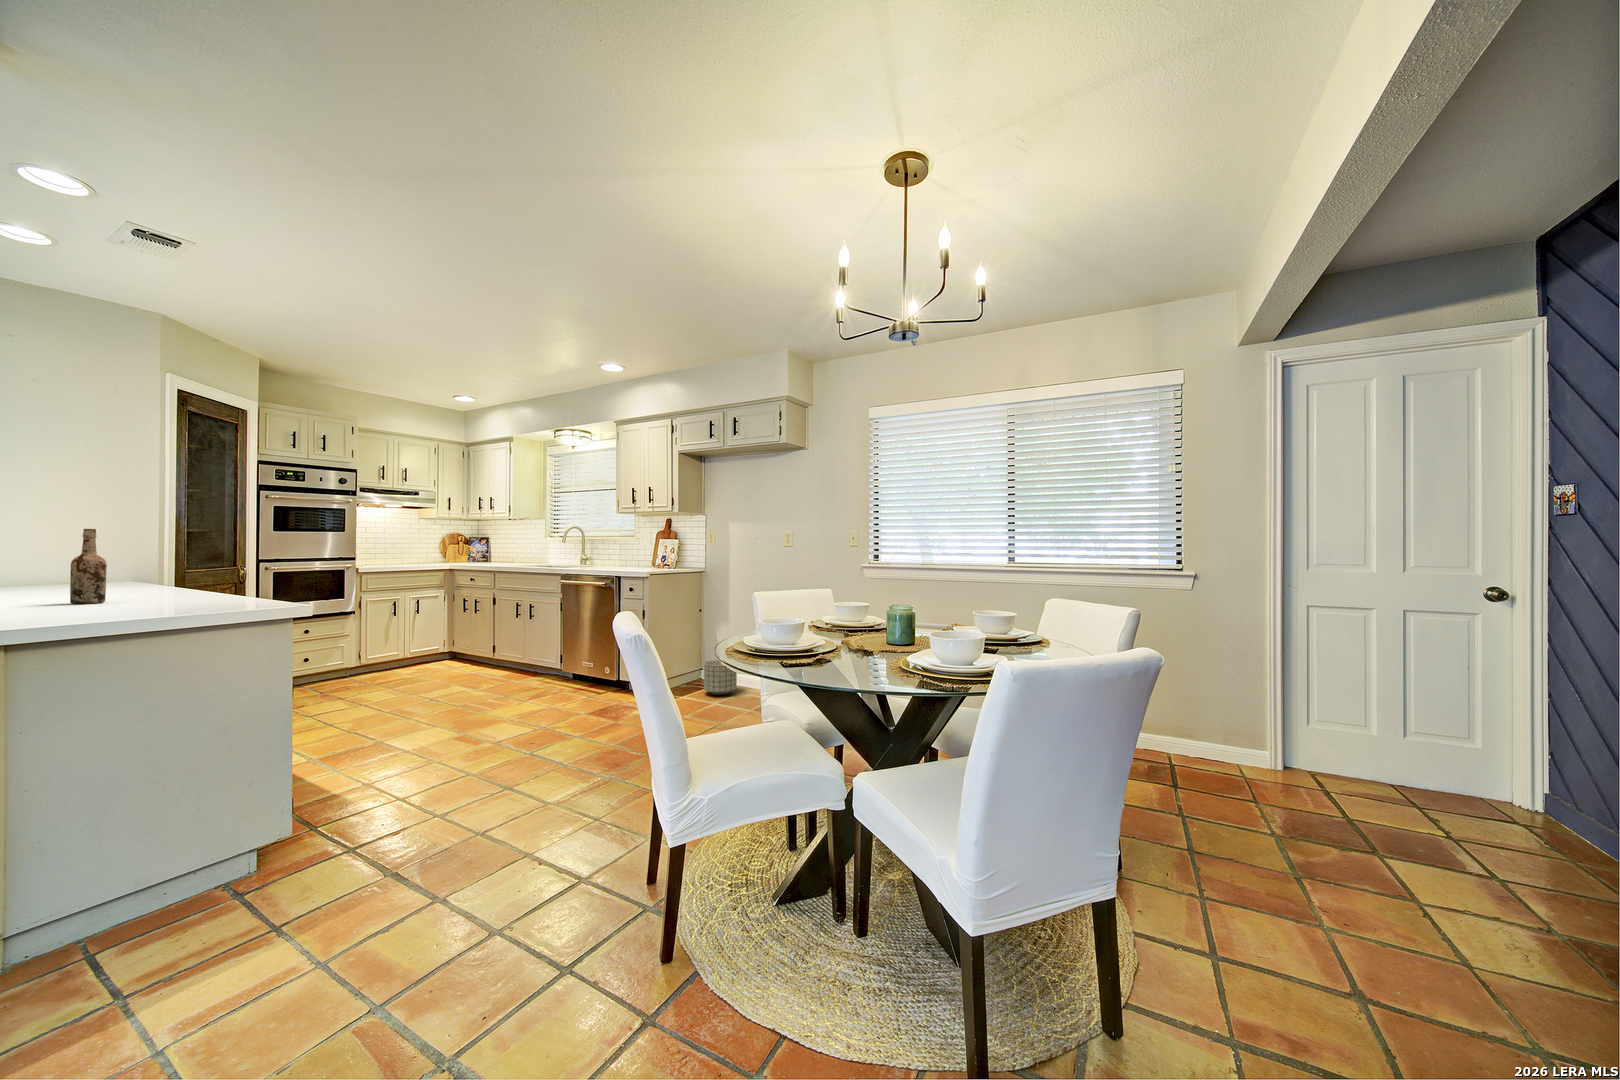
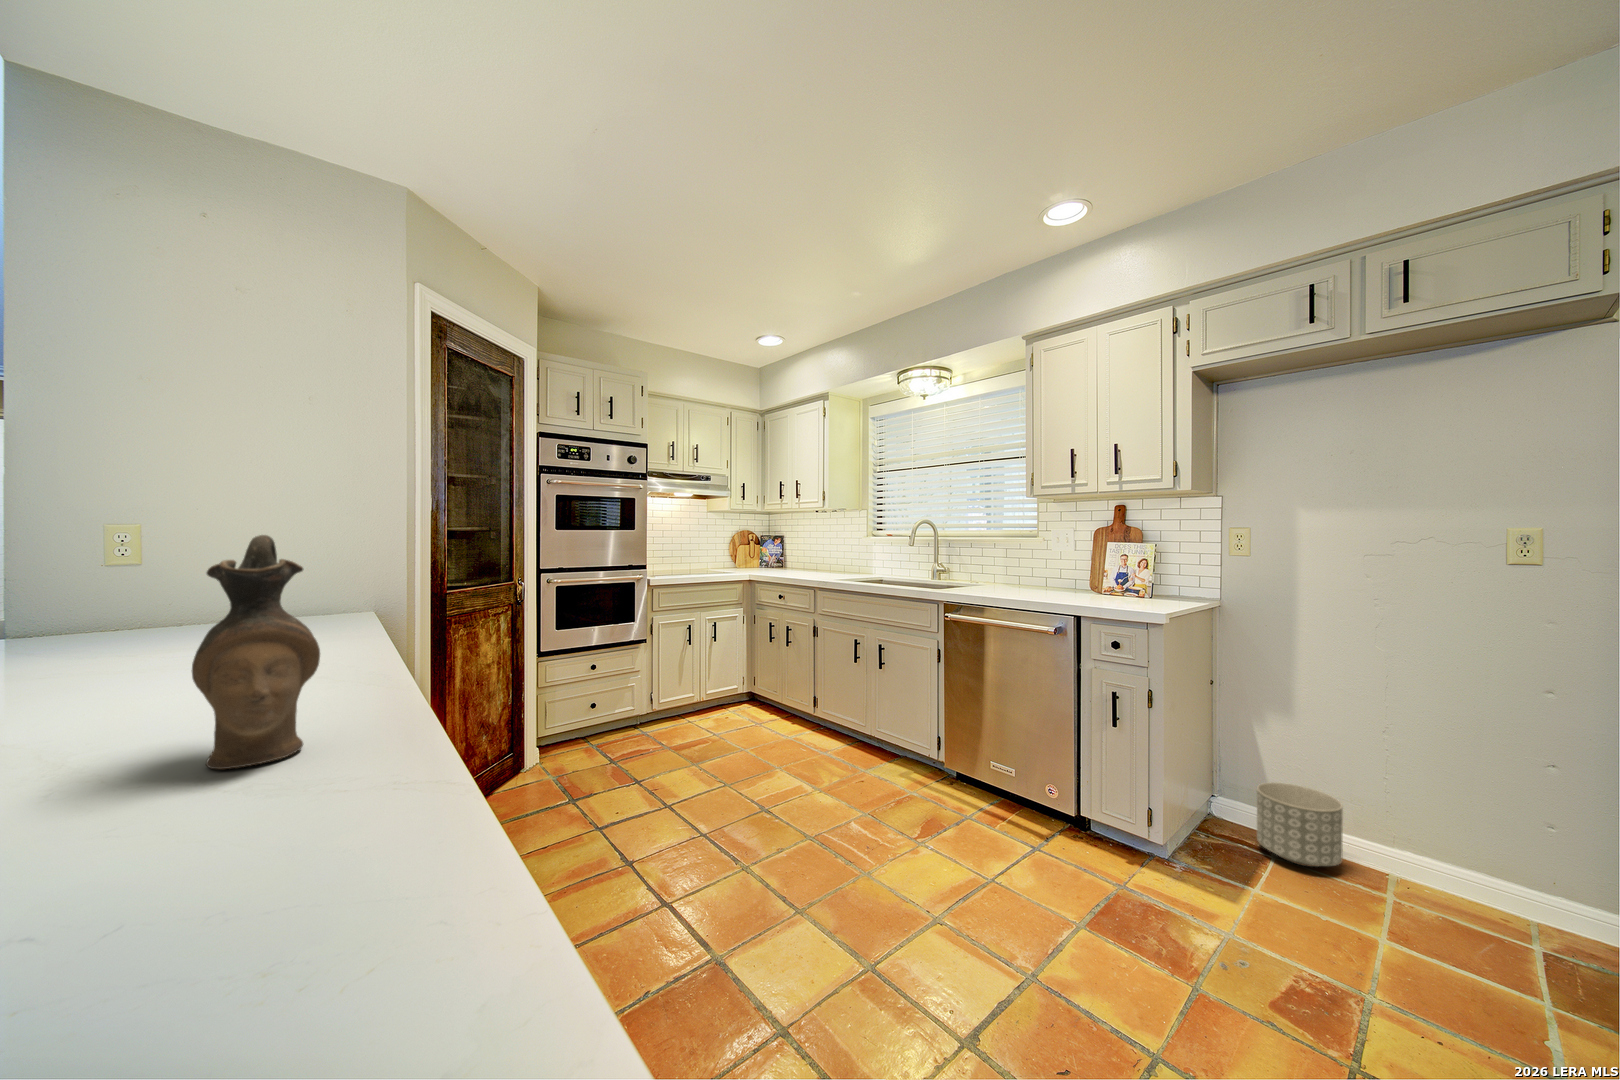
wine bottle: present [70,529,107,604] -> none [92,531,189,747]
ceramic pitcher: none [131,530,176,604] -> present [192,535,320,769]

